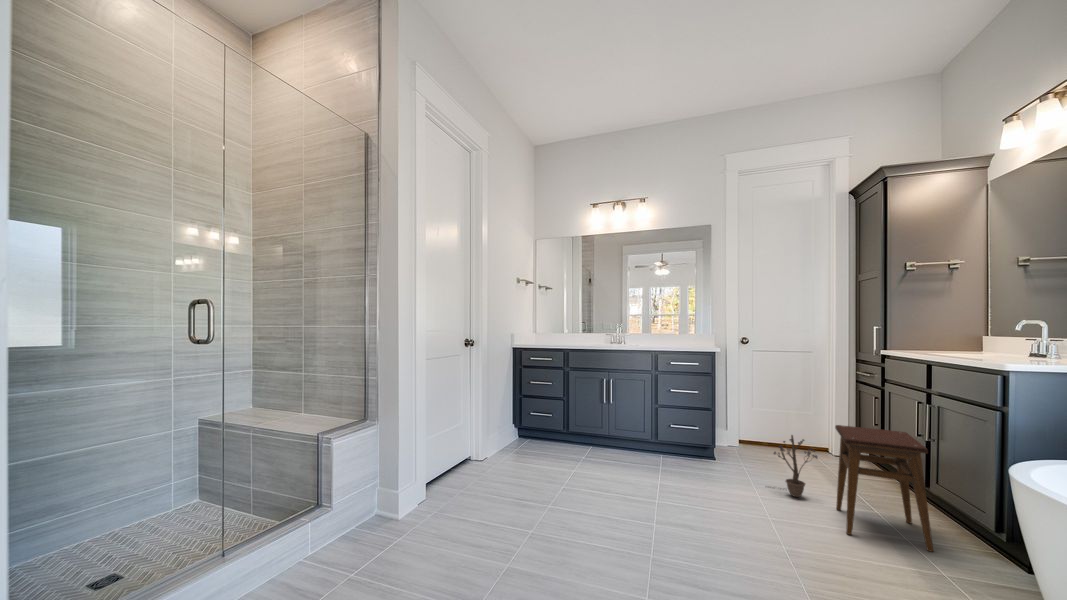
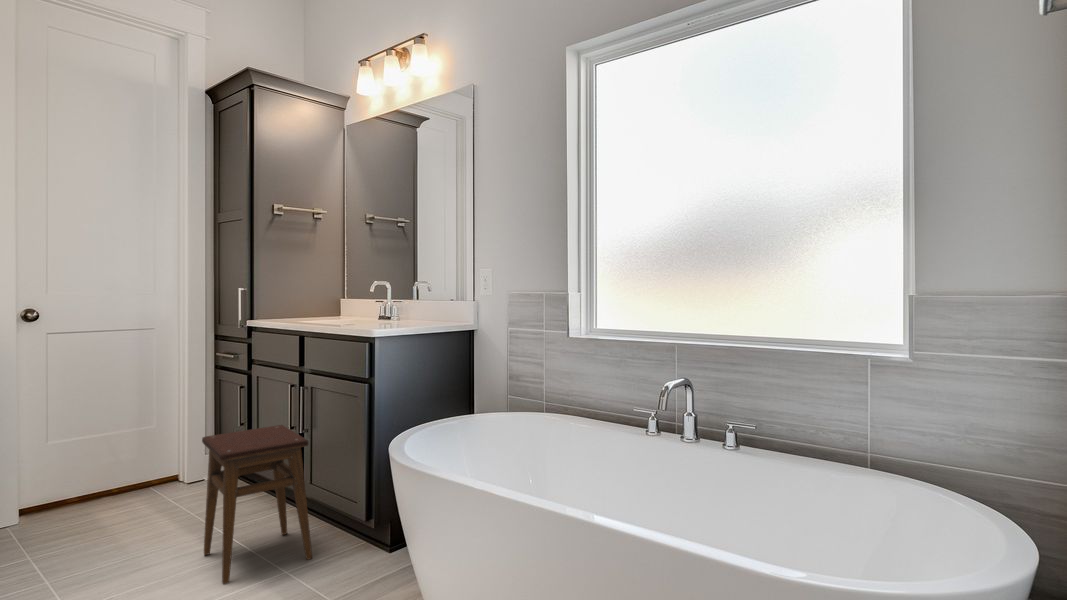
decorative plant: present [770,435,818,497] -> none [95,469,177,568]

